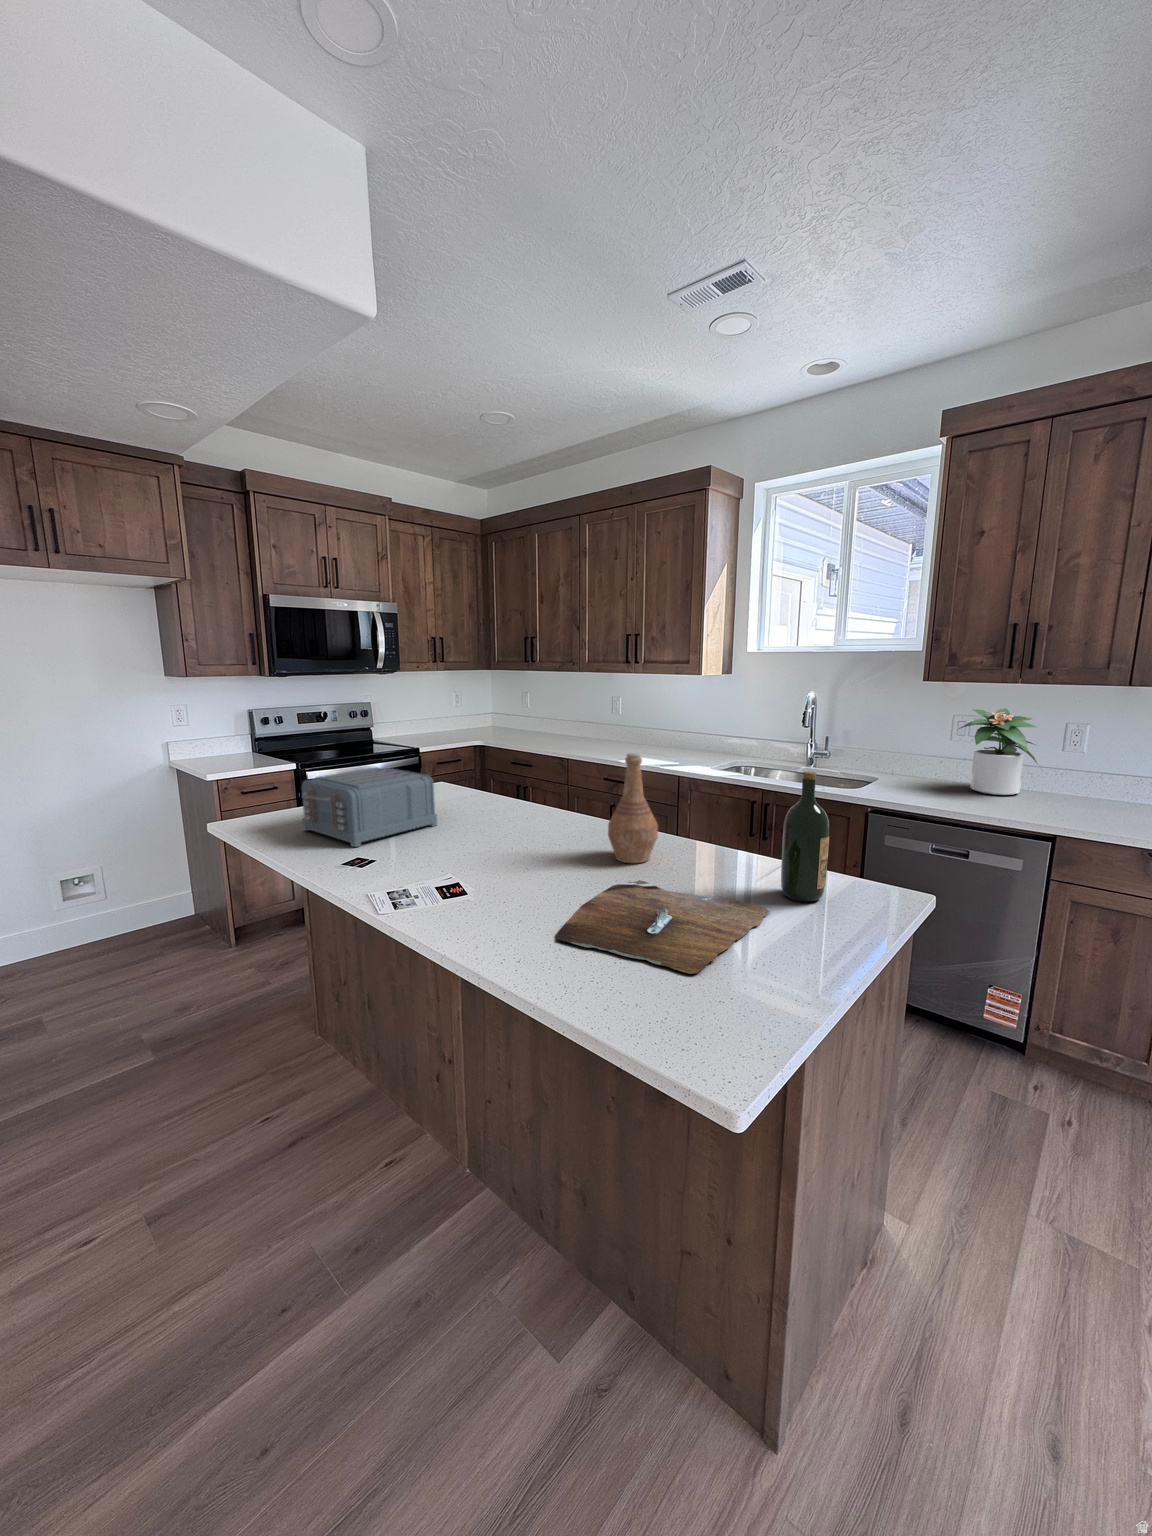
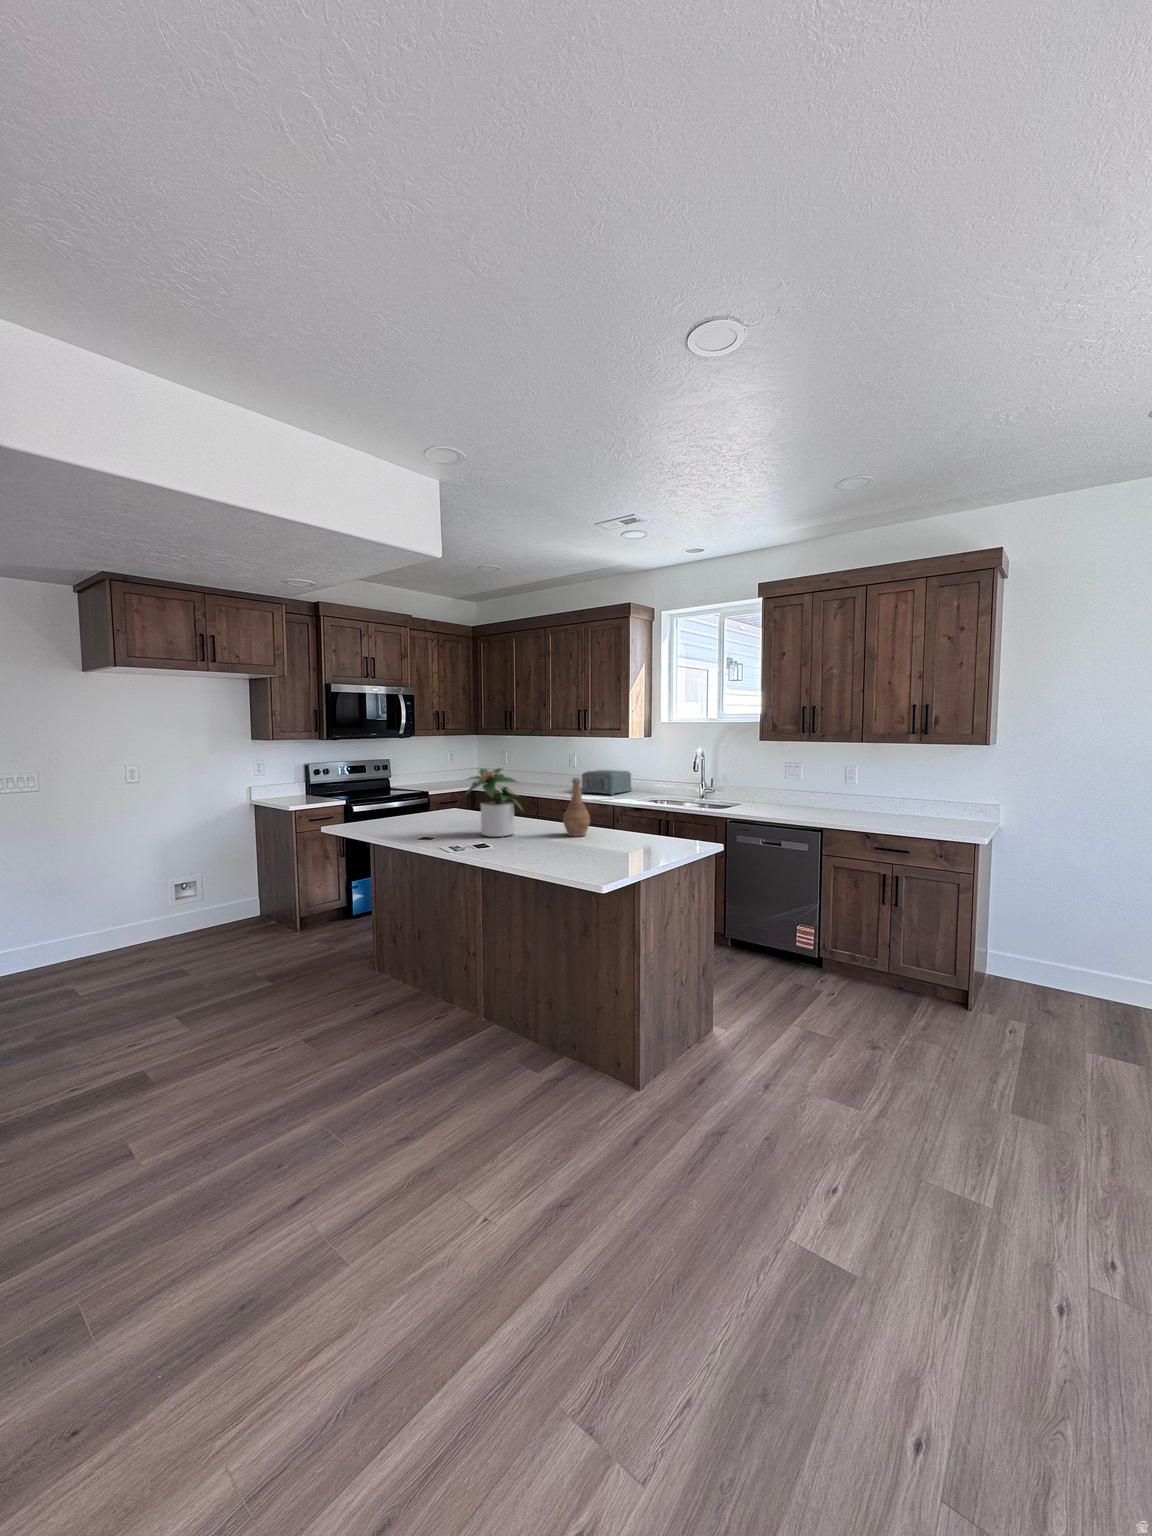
potted plant: present [959,708,1037,795] -> present [466,768,522,837]
toaster: present [302,767,437,847] -> present [581,770,632,795]
wine bottle: present [781,771,829,902] -> none [649,782,670,846]
cutting board: present [557,880,769,974] -> none [538,841,641,862]

